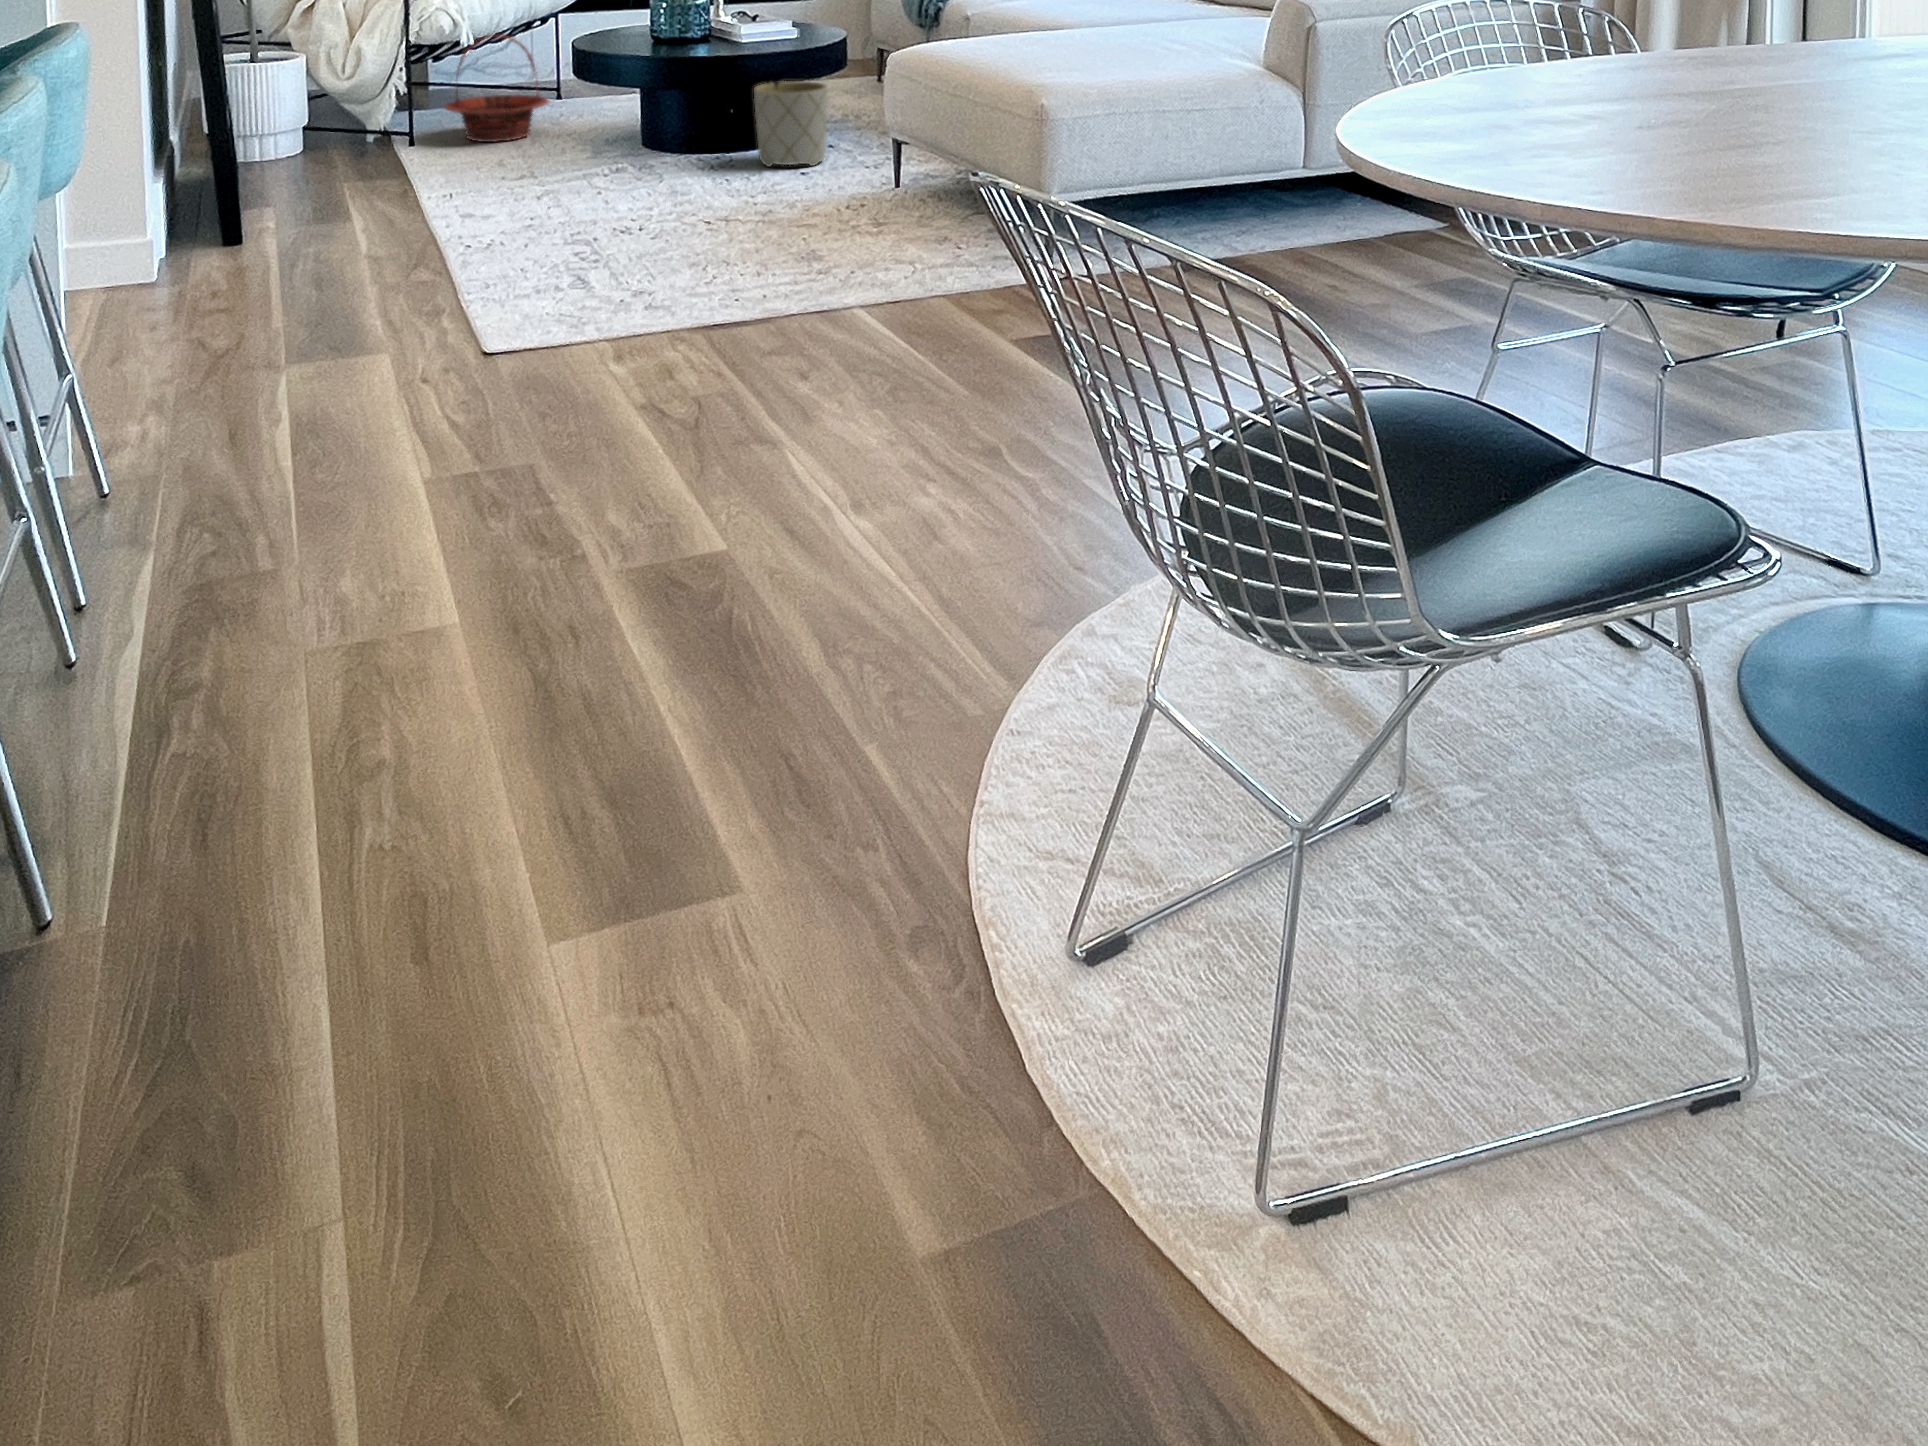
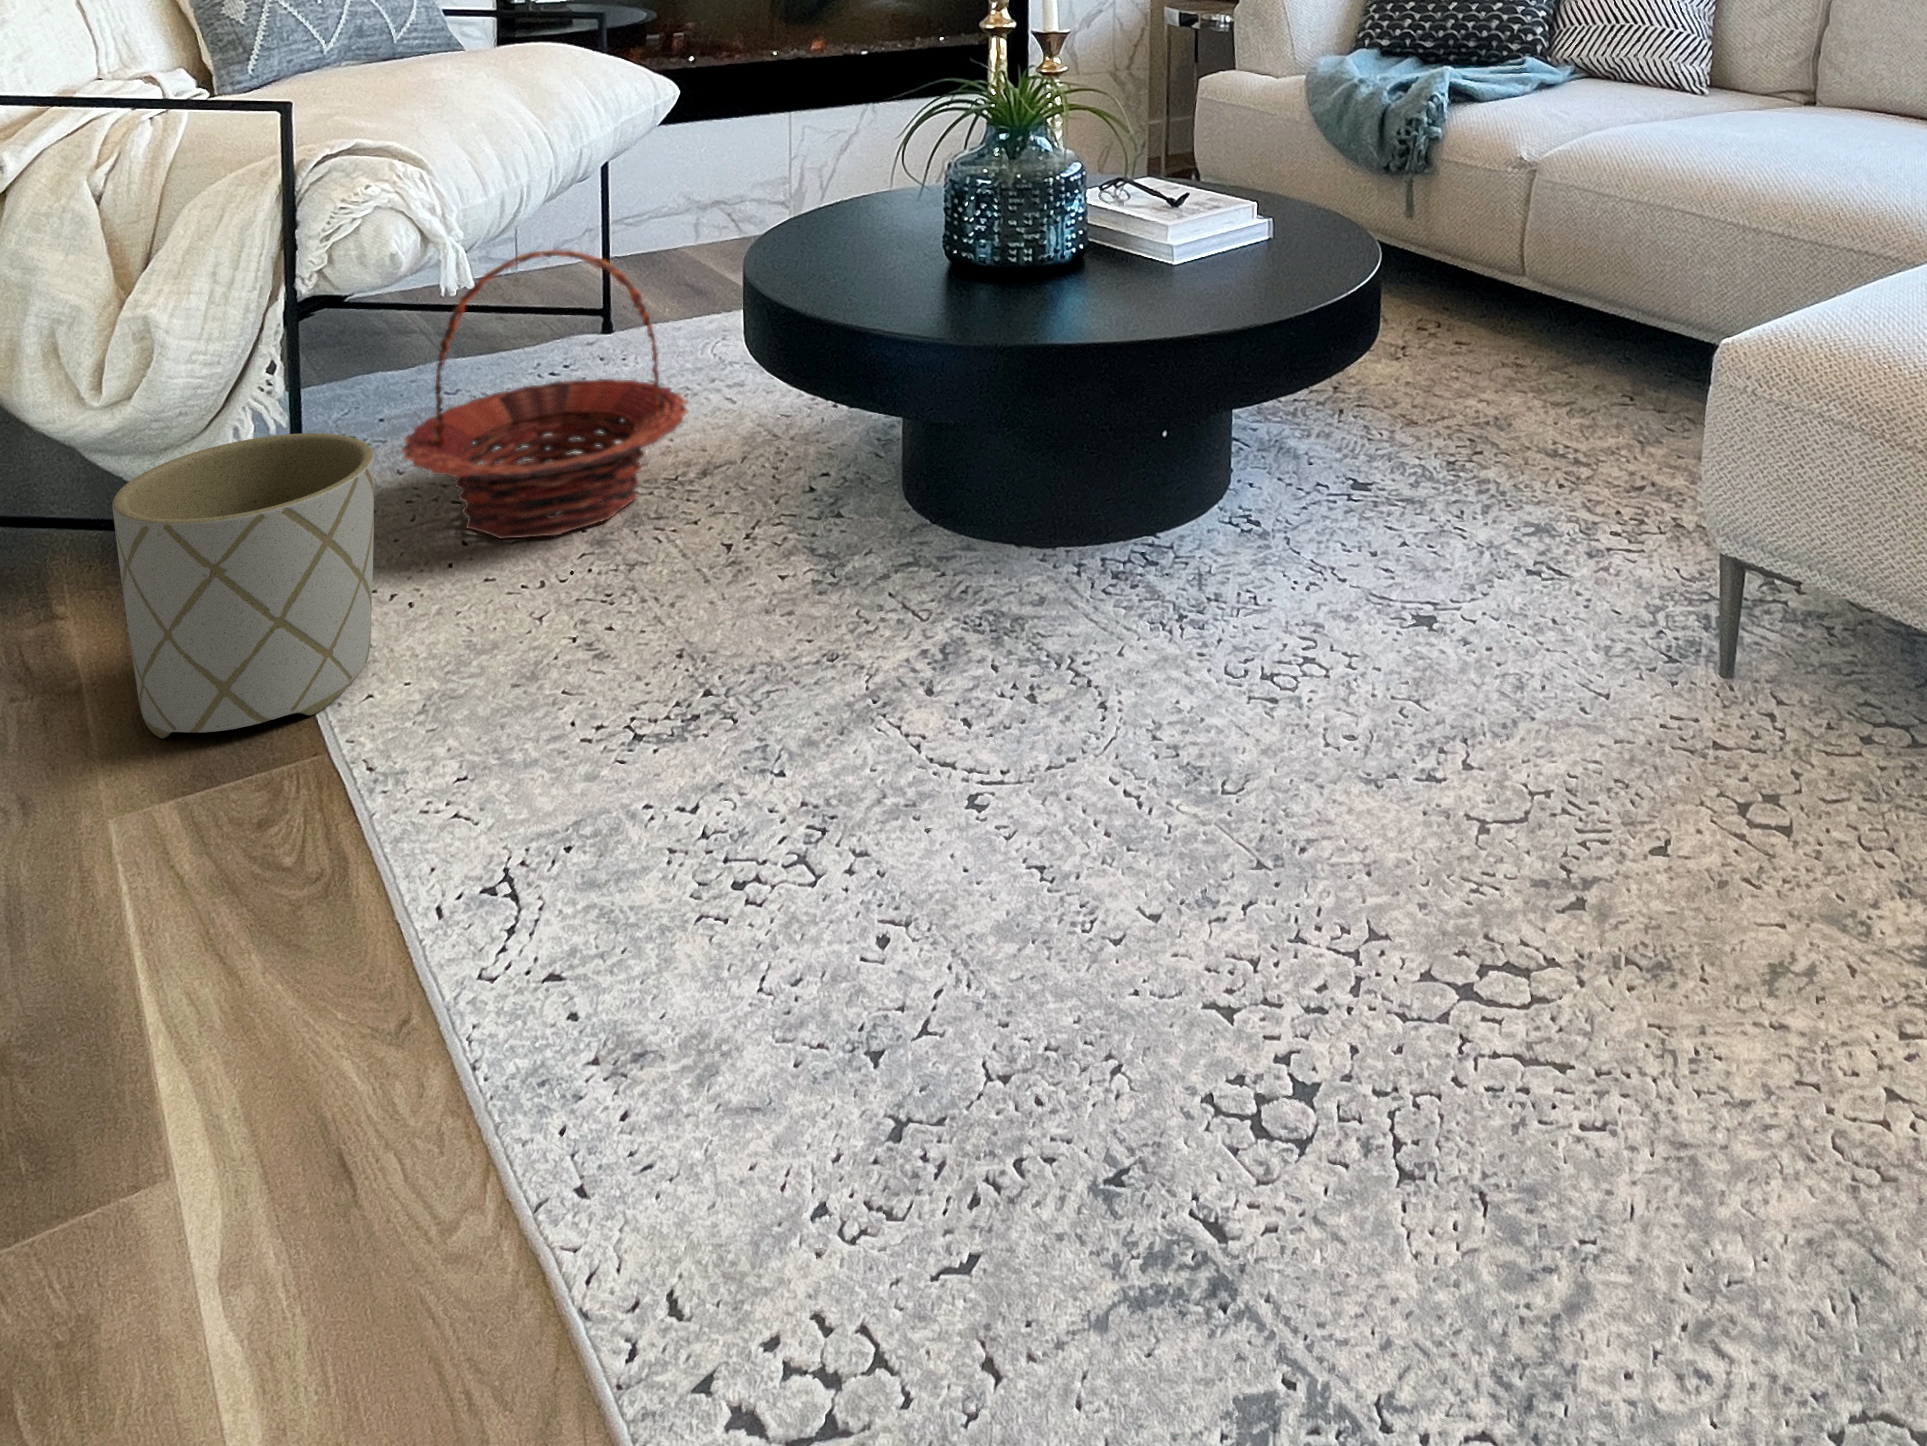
planter: present [754,81,828,167] -> present [113,433,374,738]

